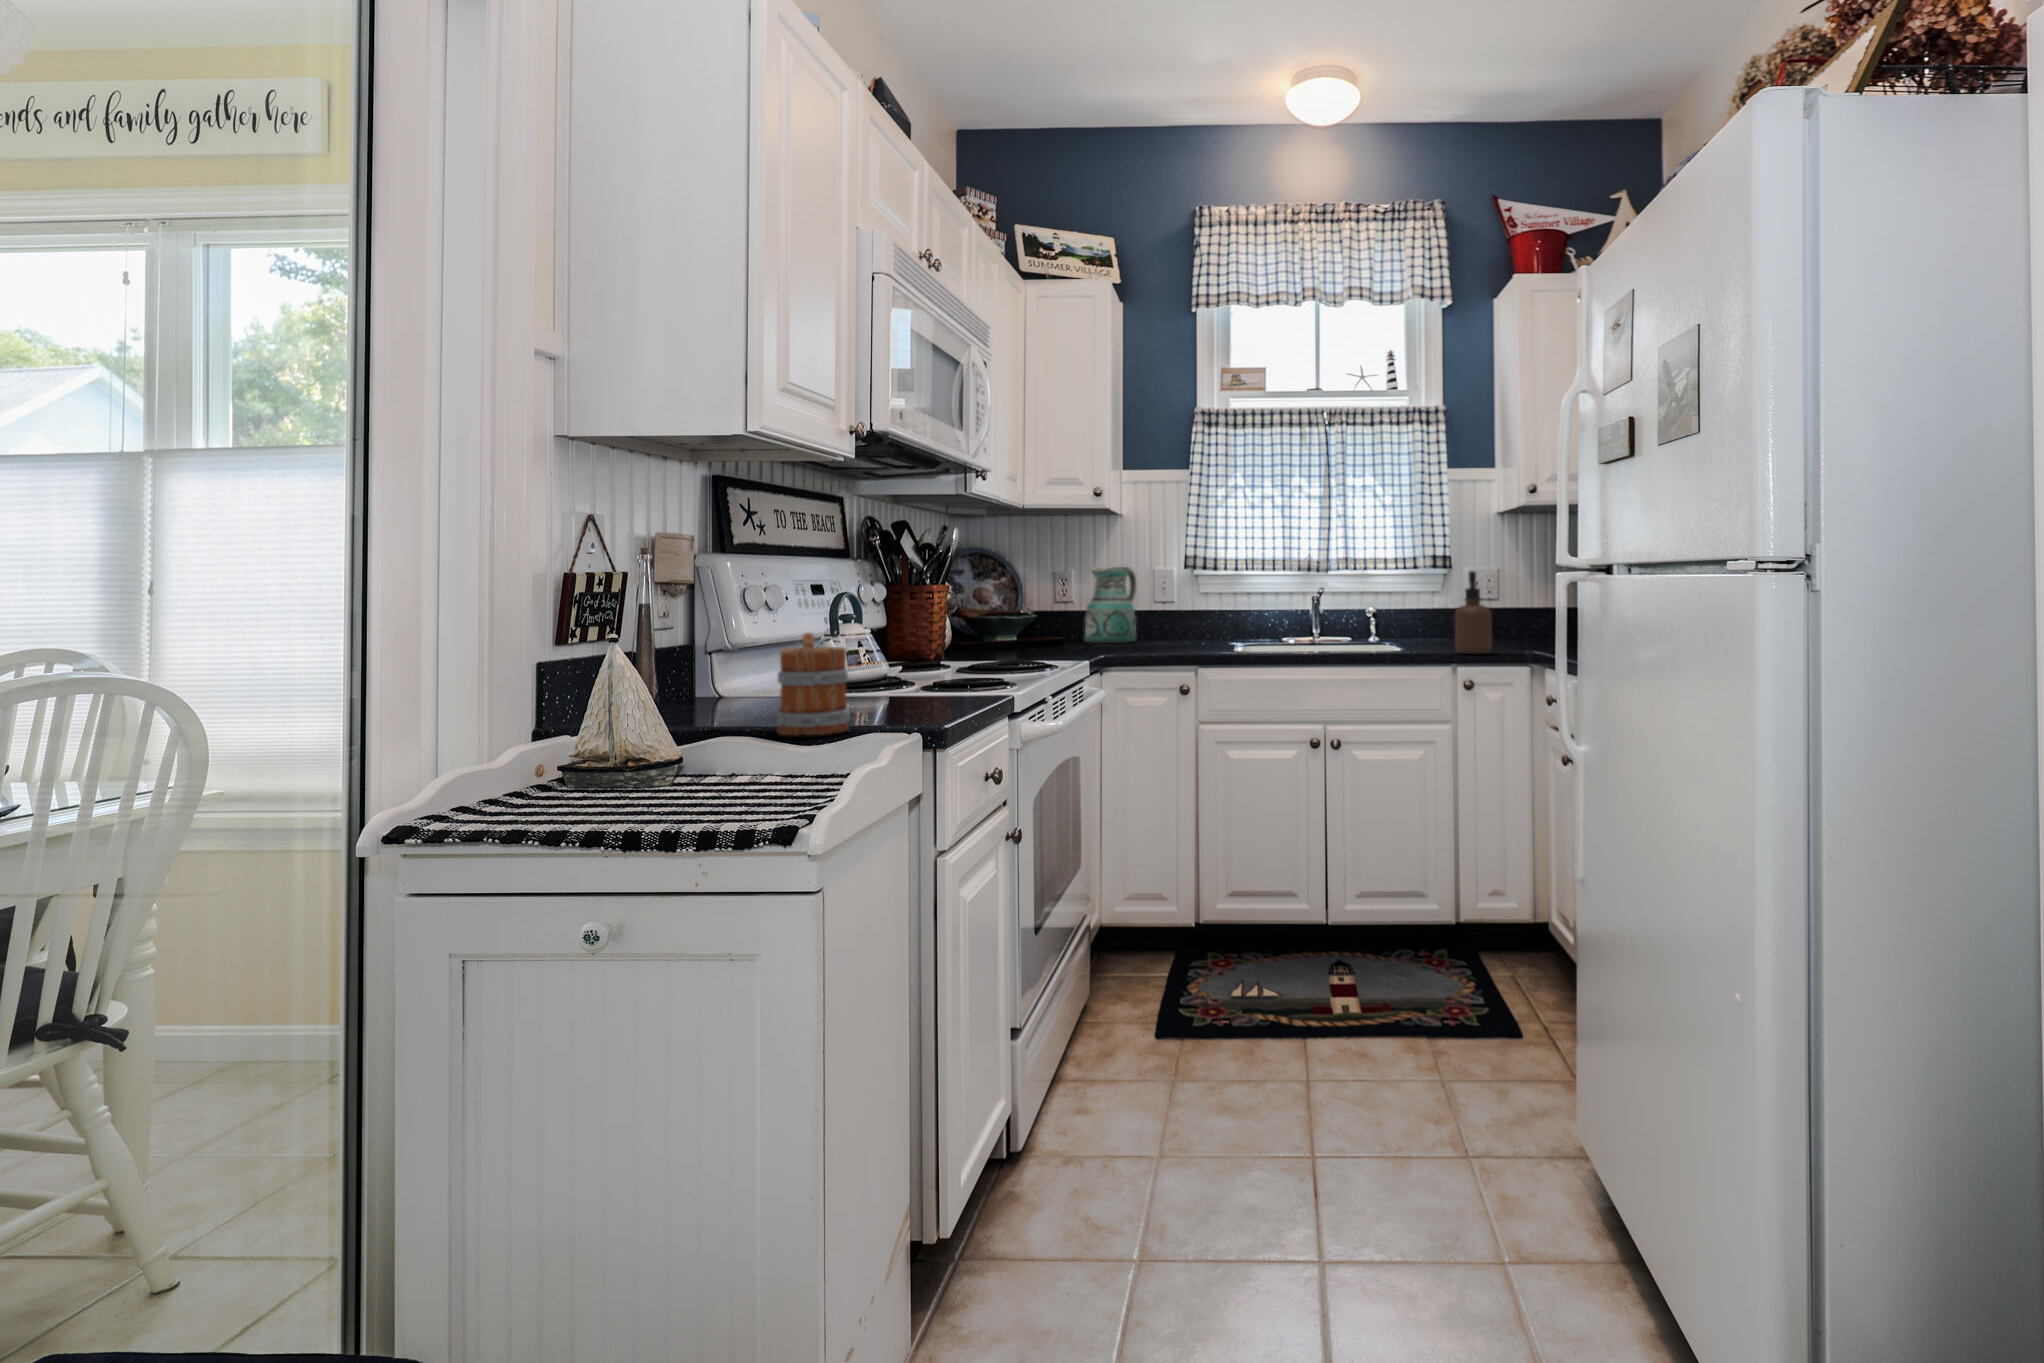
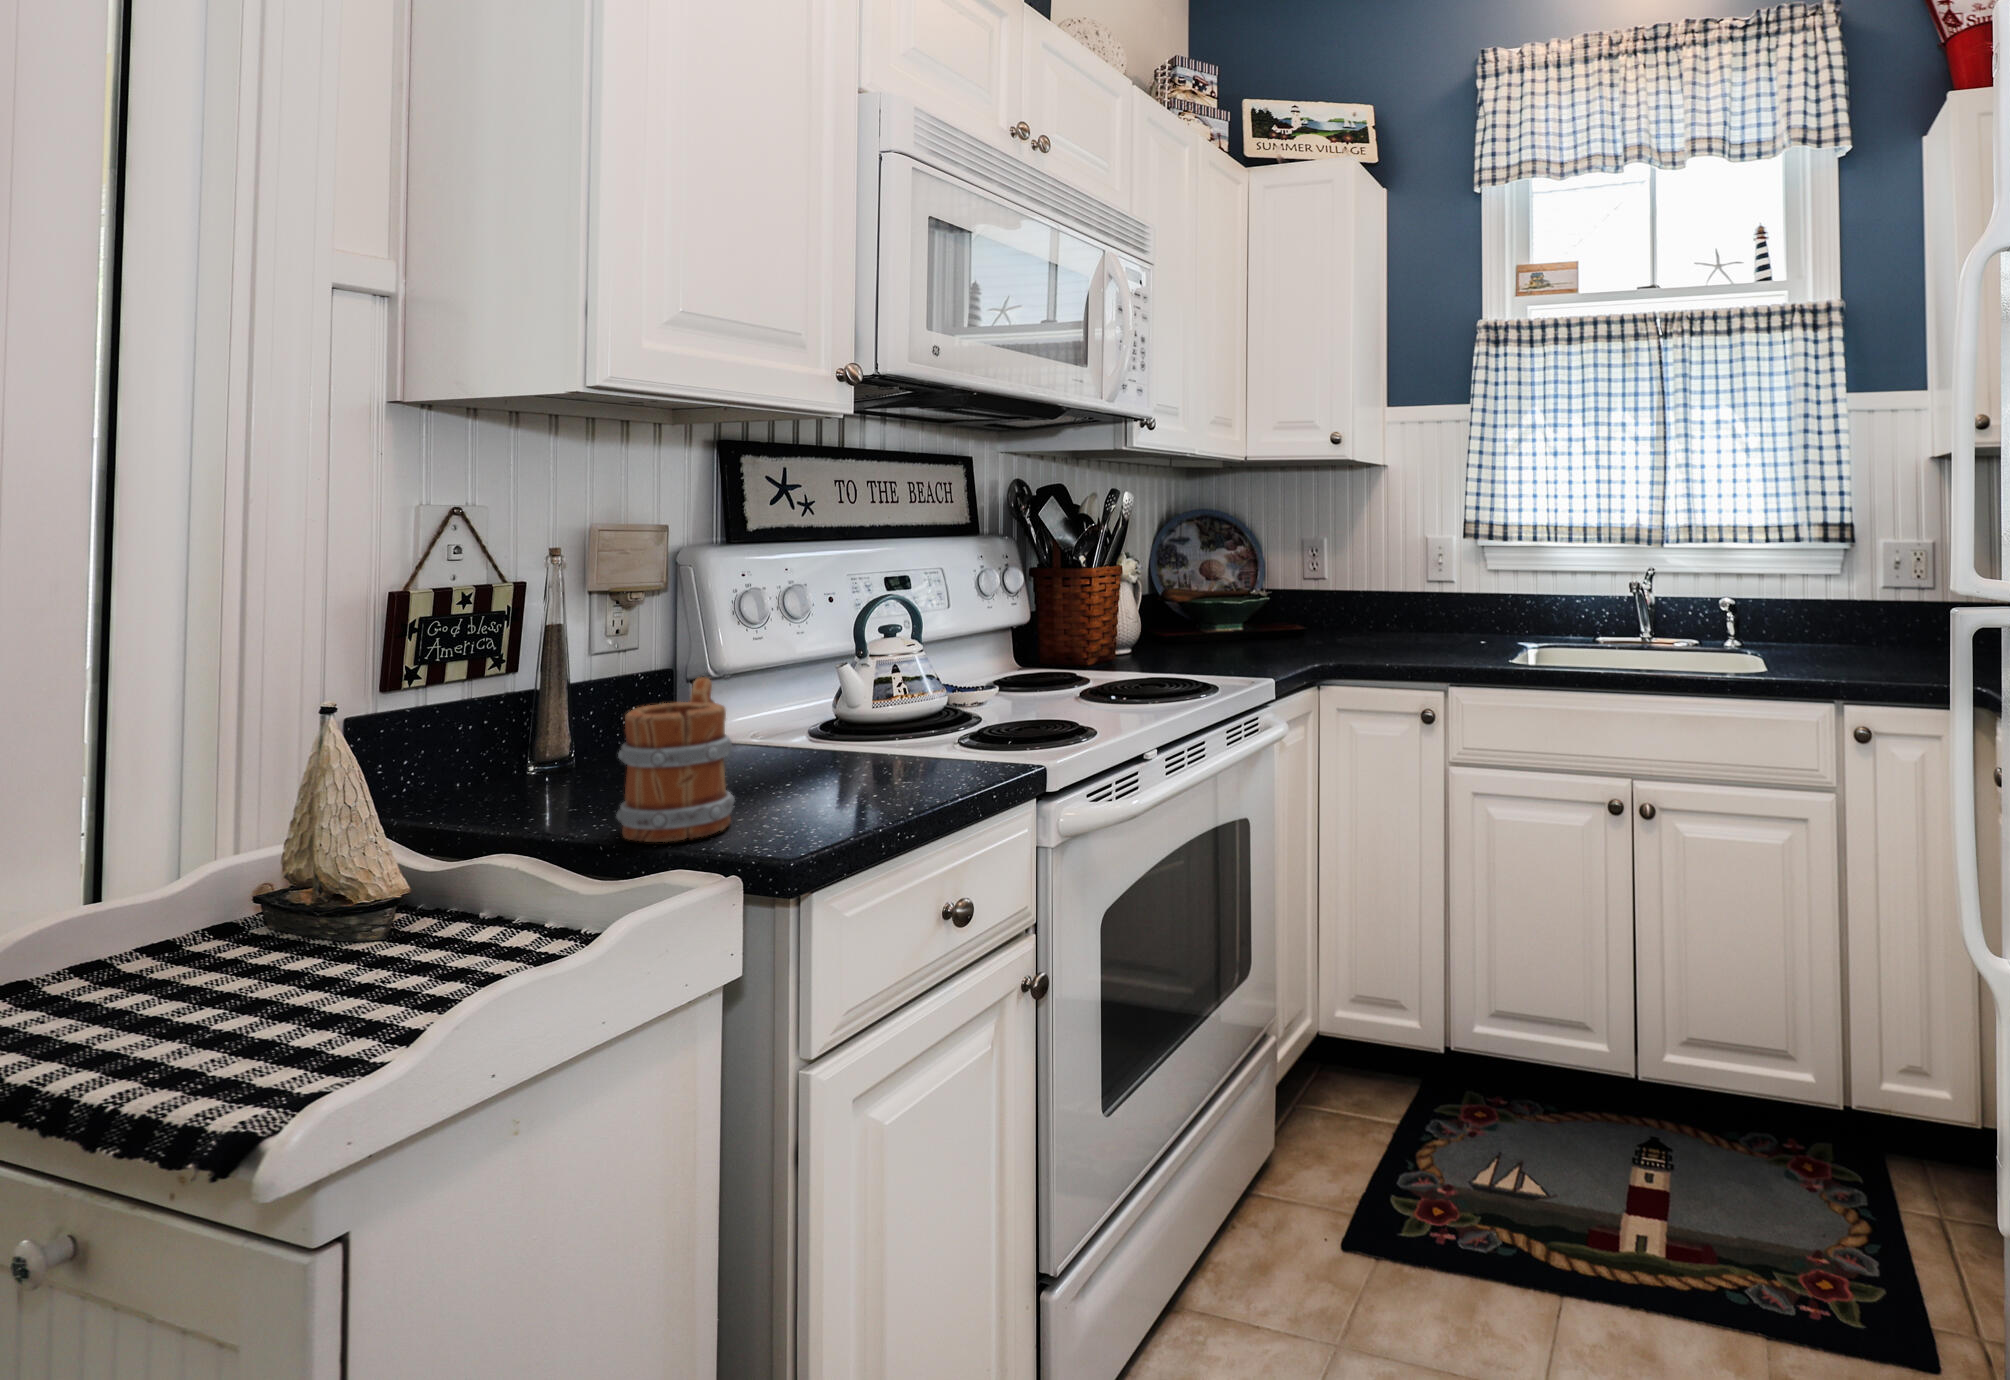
ceramic pitcher: present [1085,567,1136,643] -> none [1329,532,1401,632]
soap dispenser: present [1455,571,1492,654] -> none [1842,549,1903,675]

